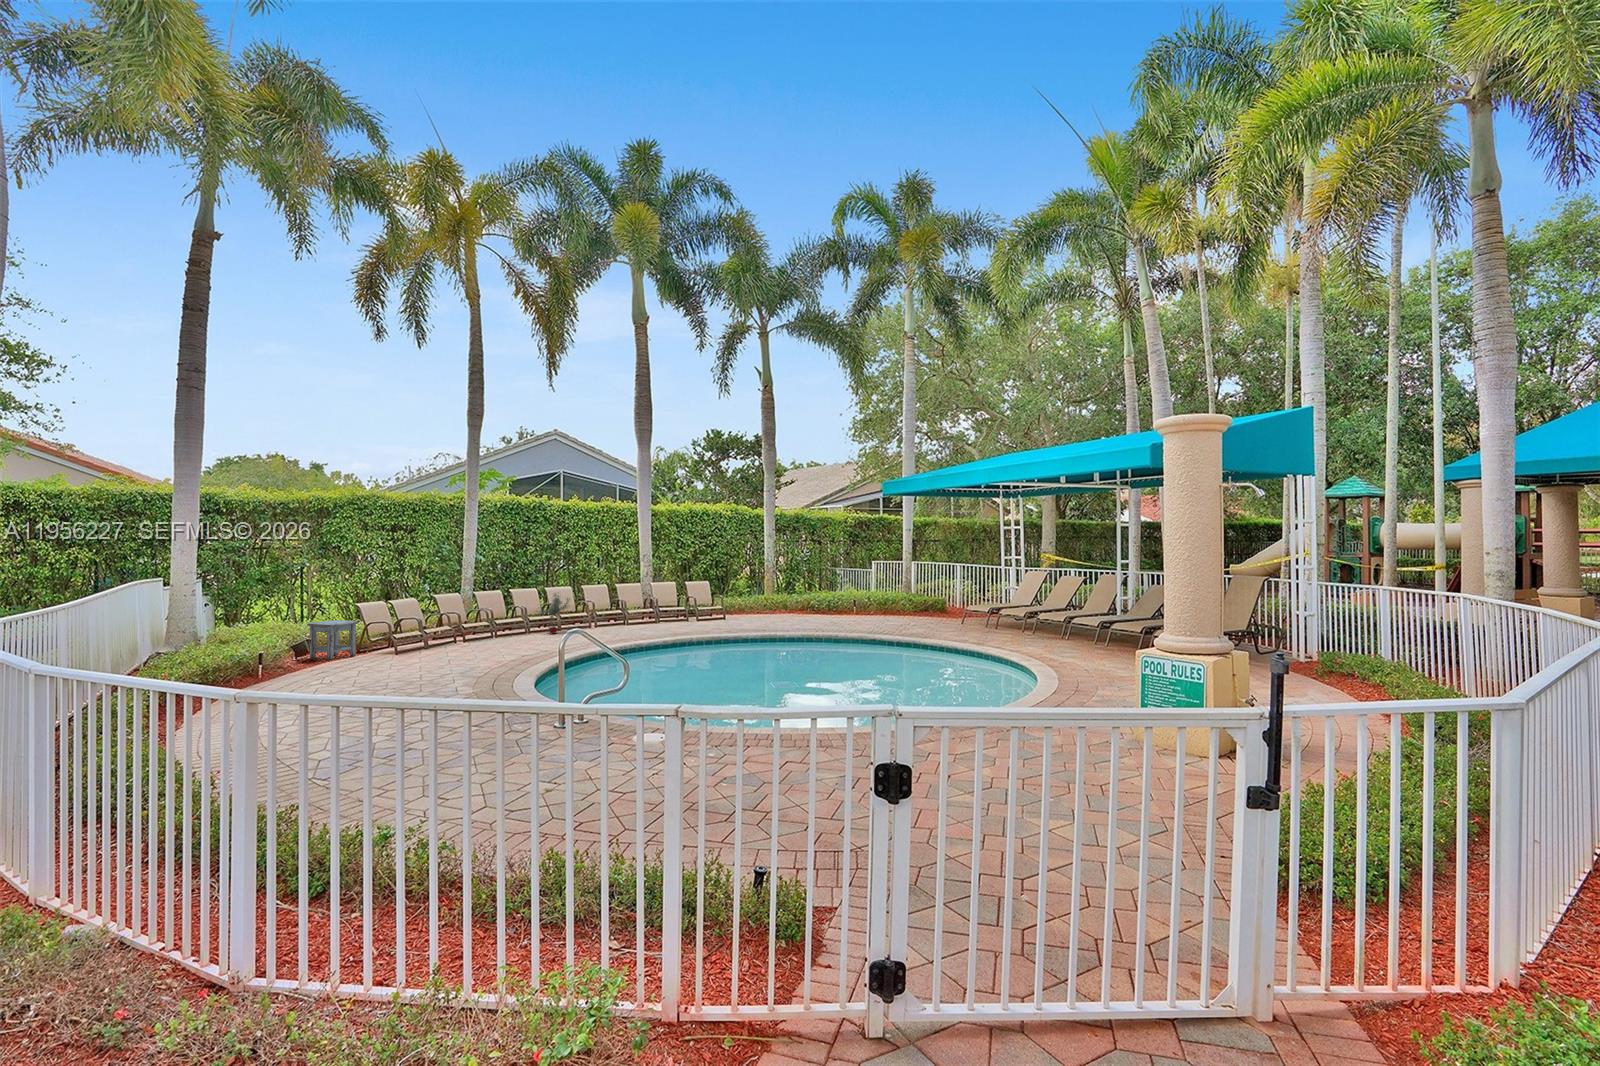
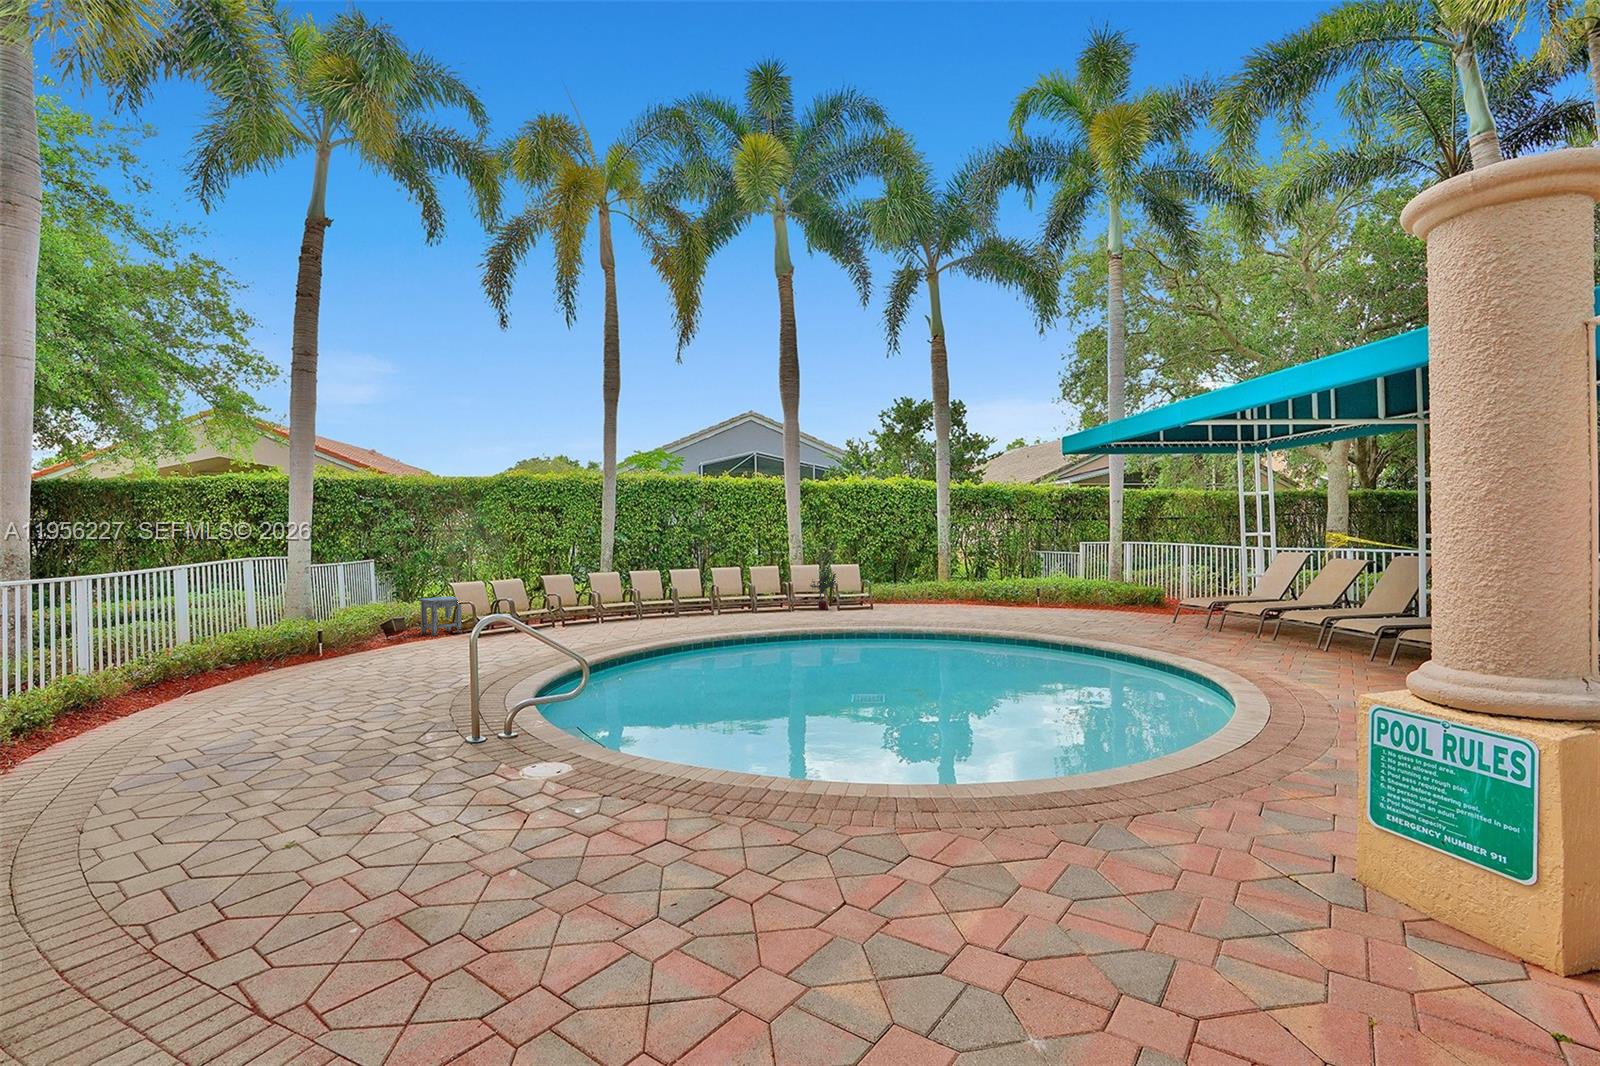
potted tree: present [538,593,570,634] -> present [810,568,836,610]

